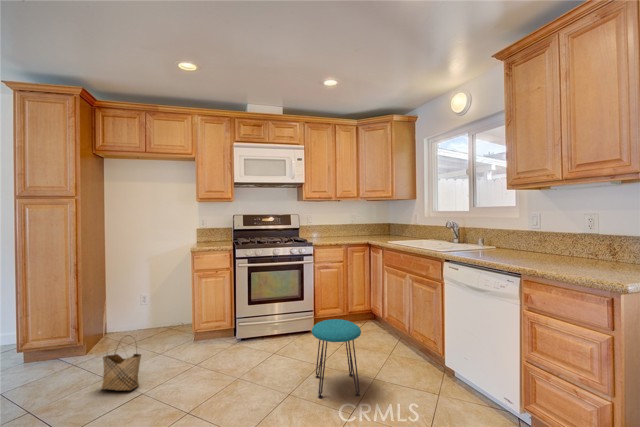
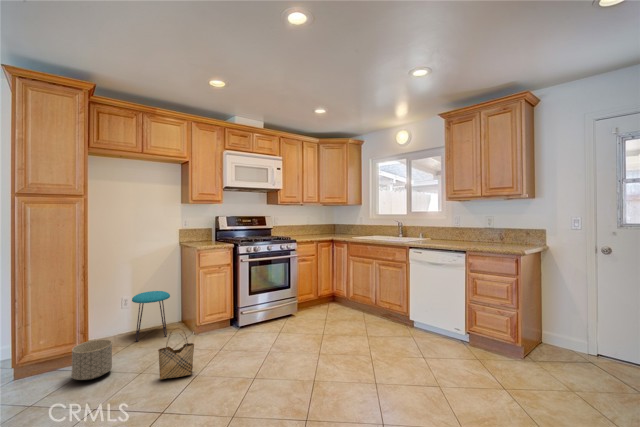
stool: present [312,319,361,398] -> present [132,291,170,342]
planter: none [46,334,87,374] -> present [72,339,112,380]

